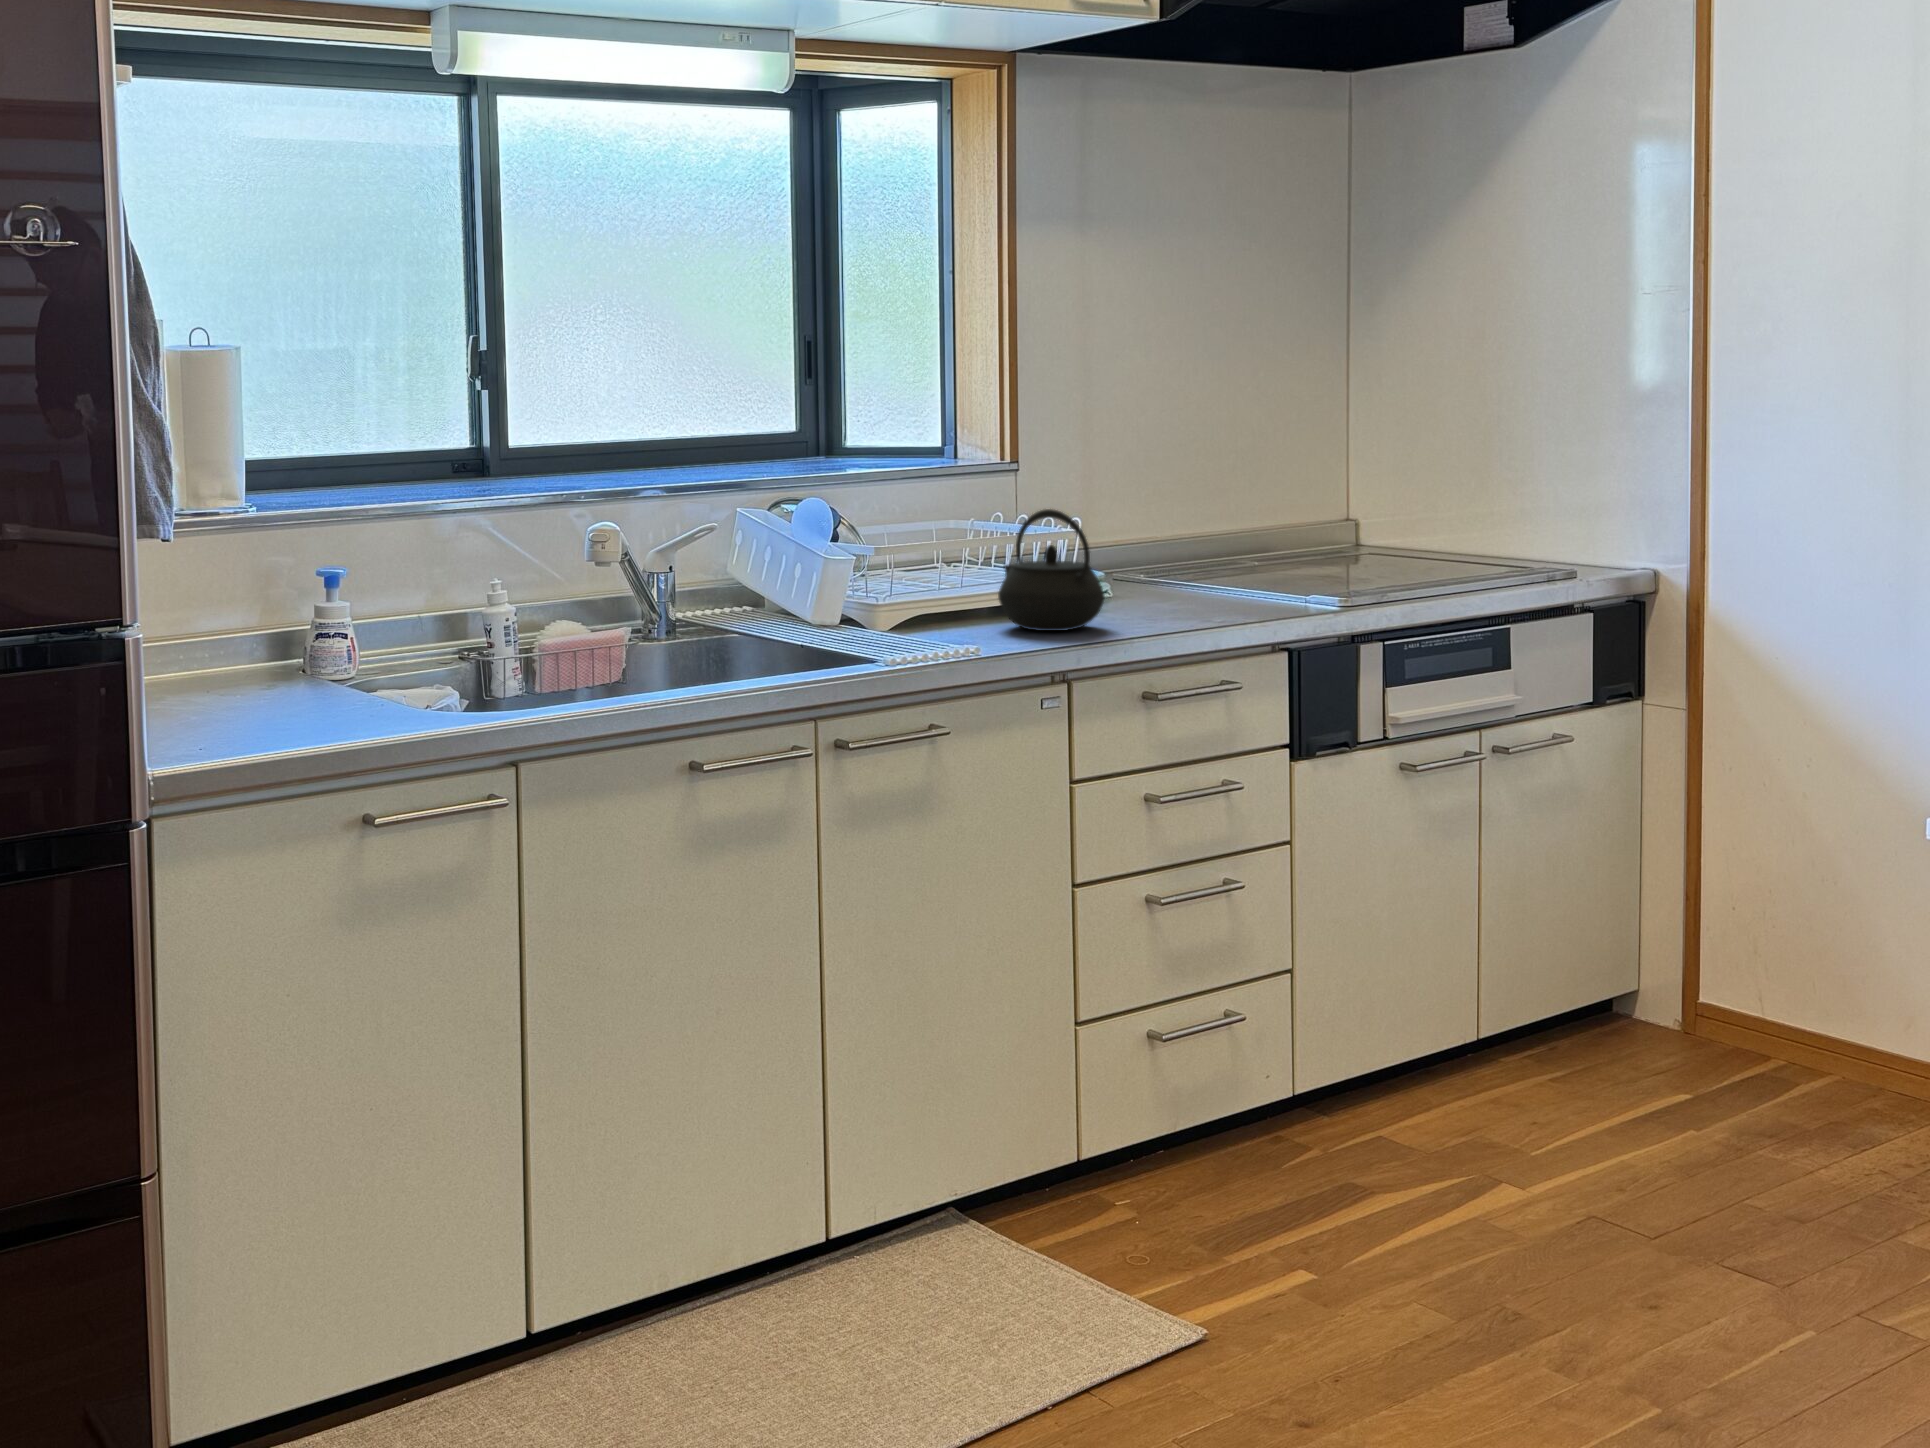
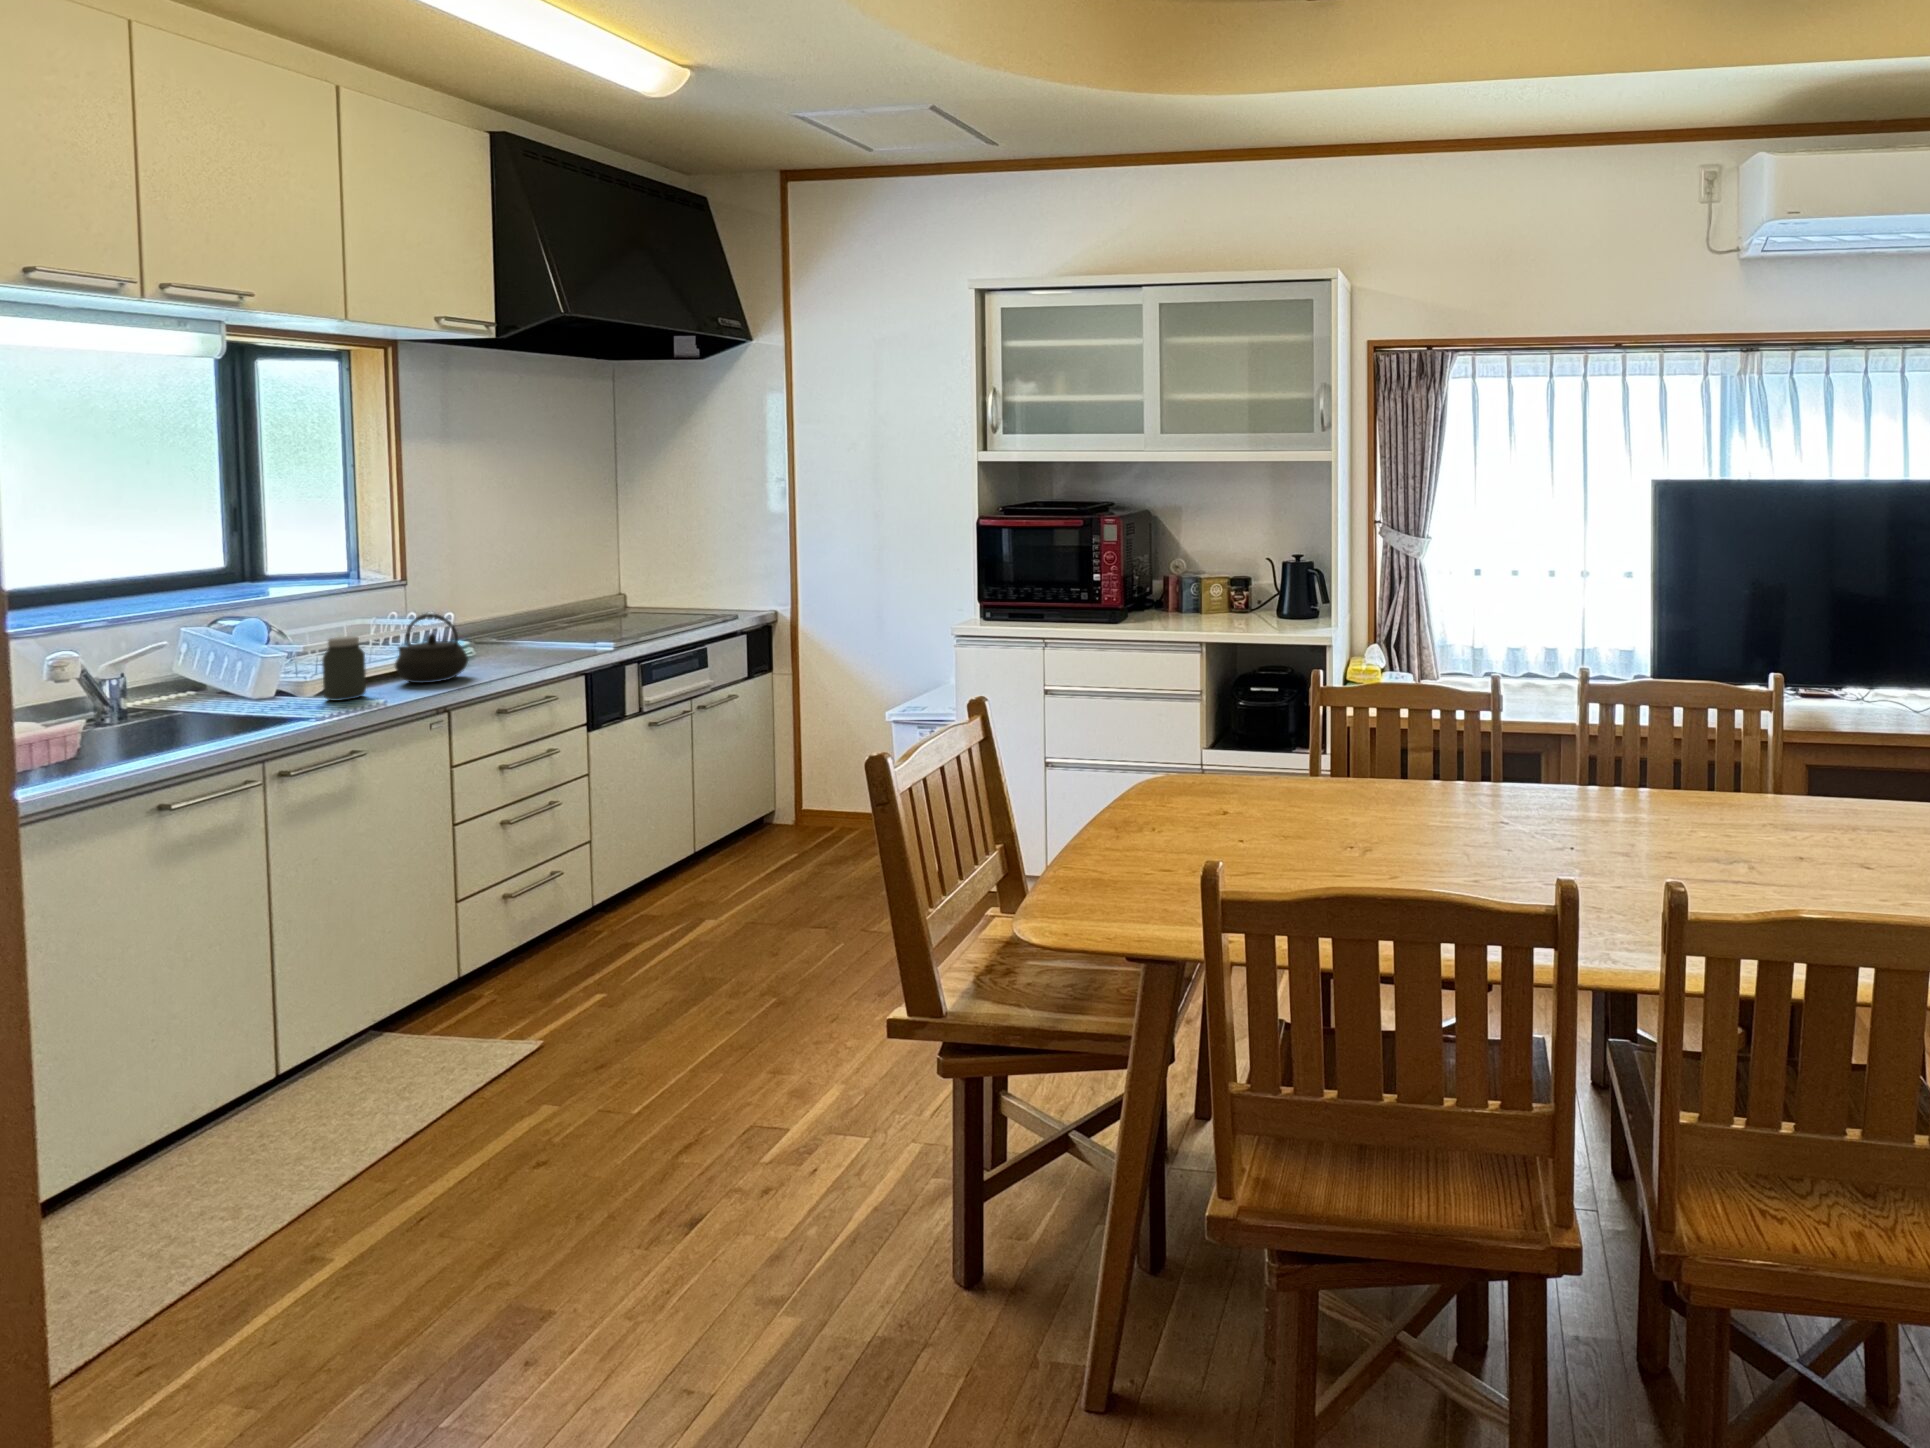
jar: none [900,536,957,642] -> present [322,636,366,701]

